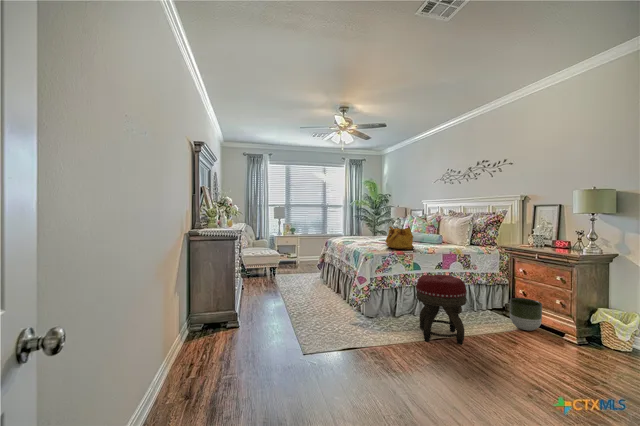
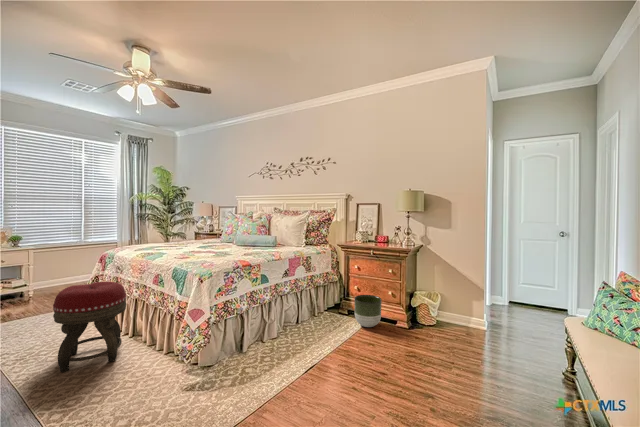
handbag: present [385,226,414,250] -> none [221,227,258,259]
footstool: present [416,275,467,344] -> present [53,282,127,372]

